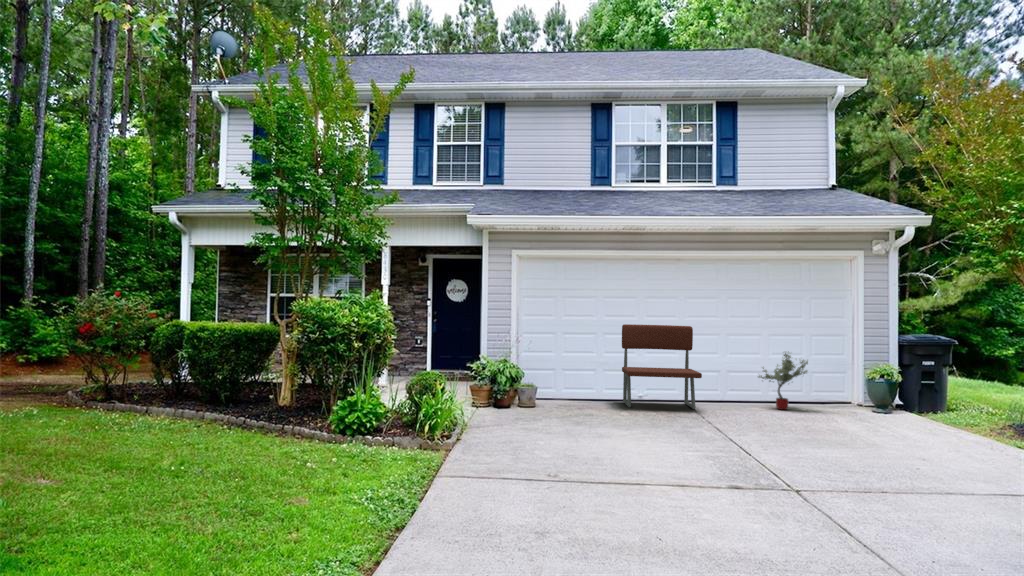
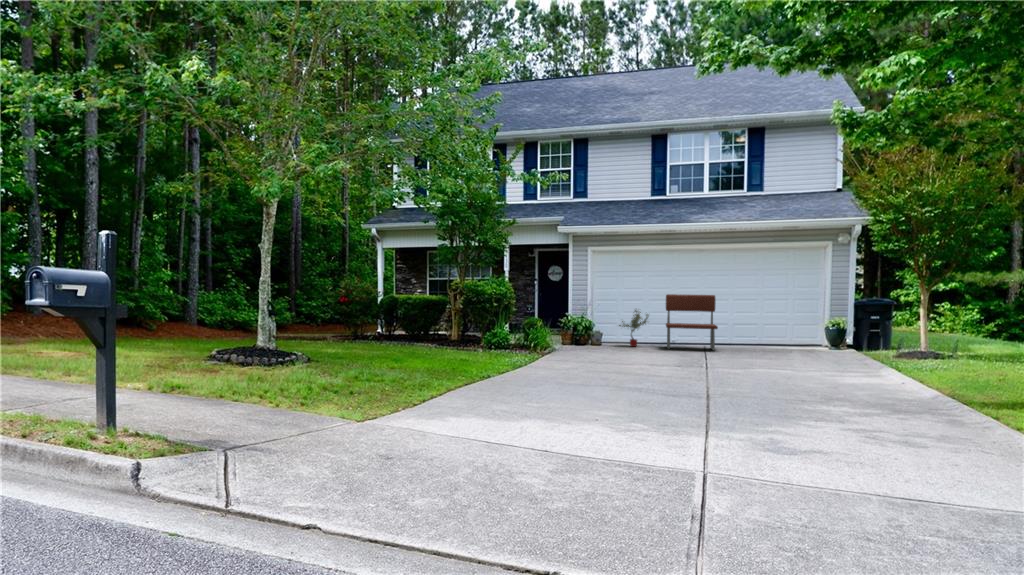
potted tree: present [759,353,808,410] -> present [619,310,649,347]

